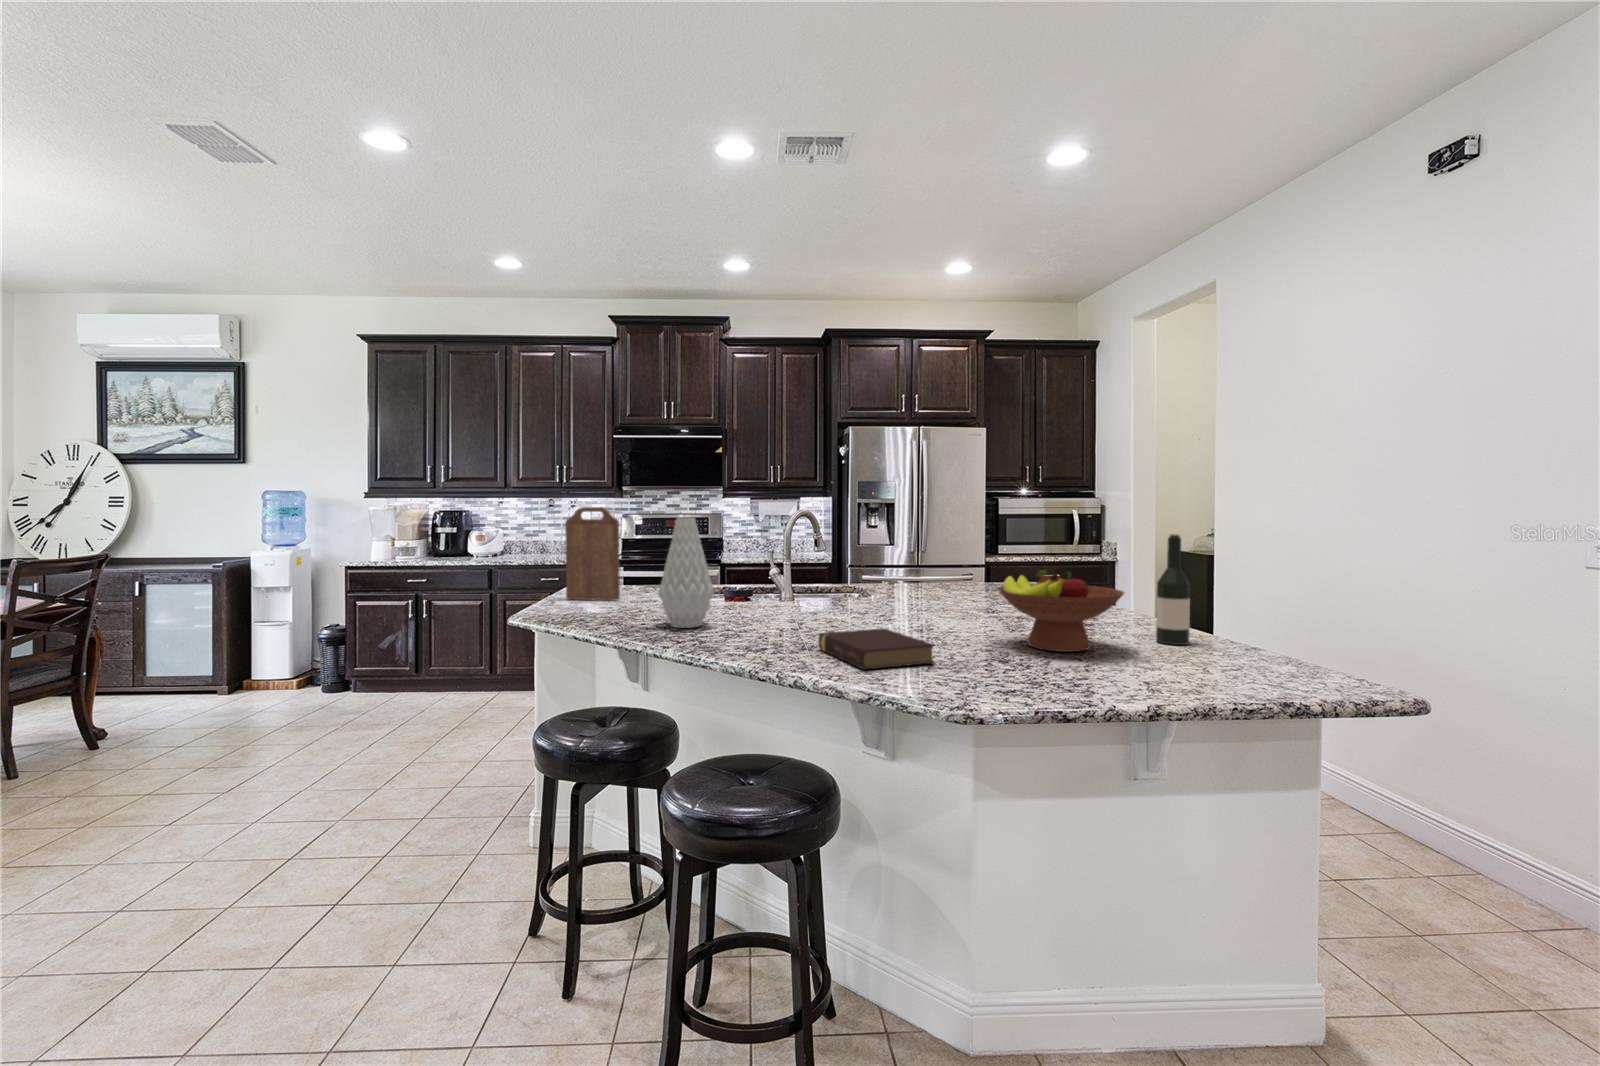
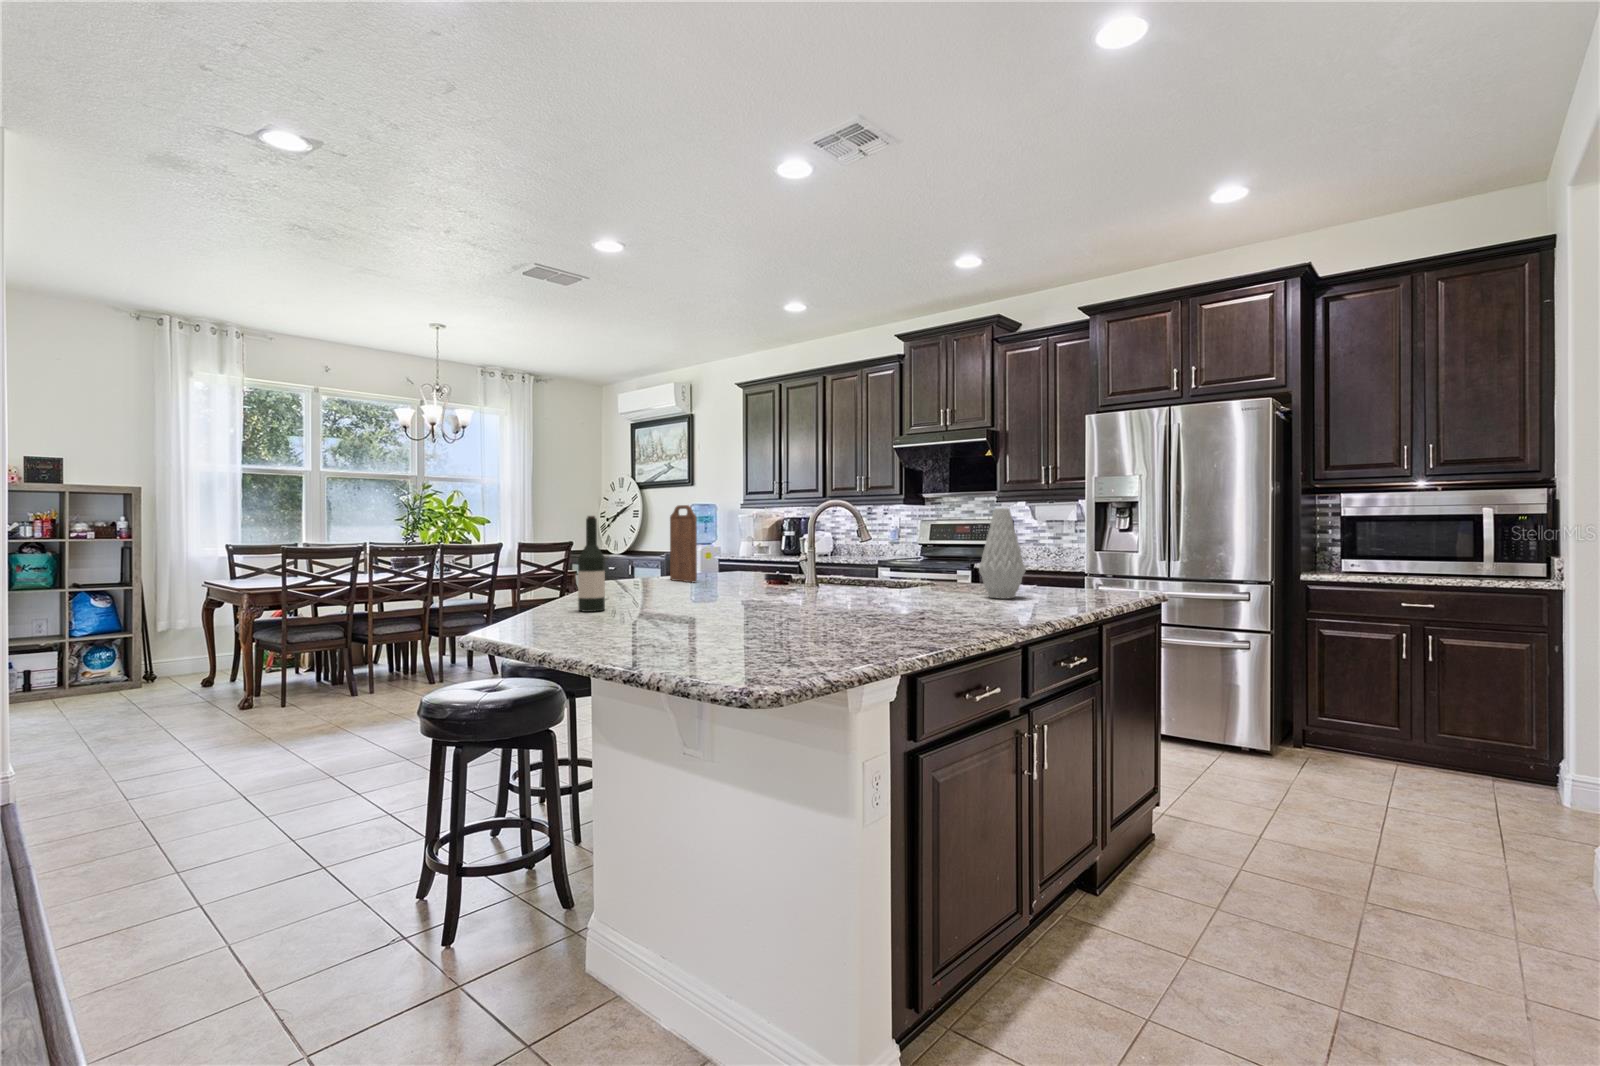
vase: present [658,518,714,628] -> present [979,508,1025,599]
wine bottle: present [1156,534,1190,645] -> present [578,516,605,612]
fruit bowl: present [998,570,1124,652] -> none [715,552,845,641]
book: present [818,629,935,670] -> none [560,602,672,630]

